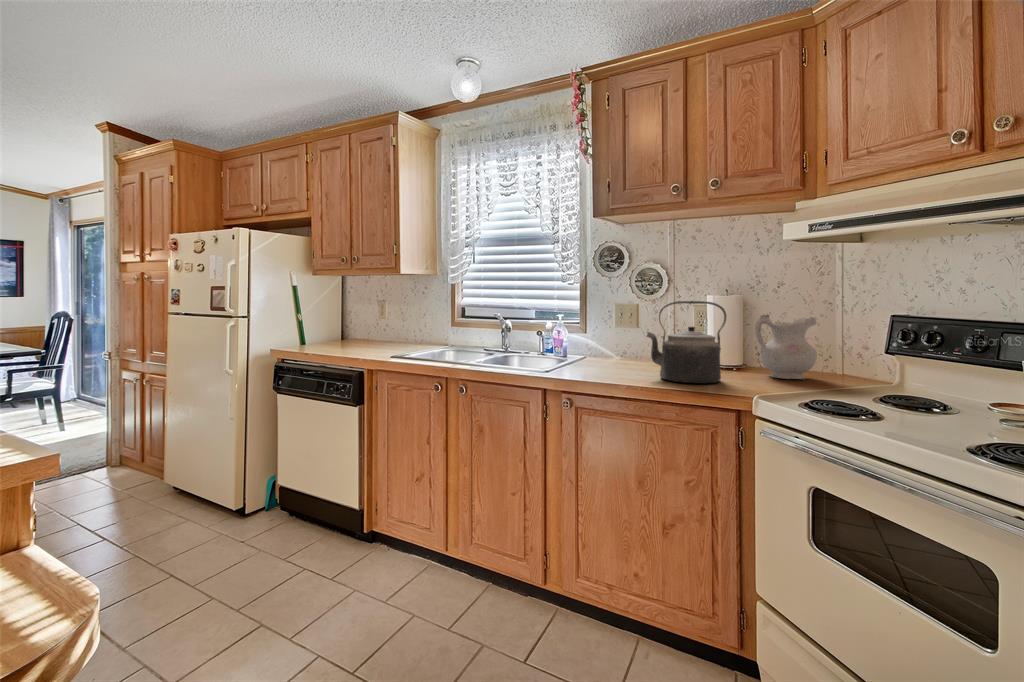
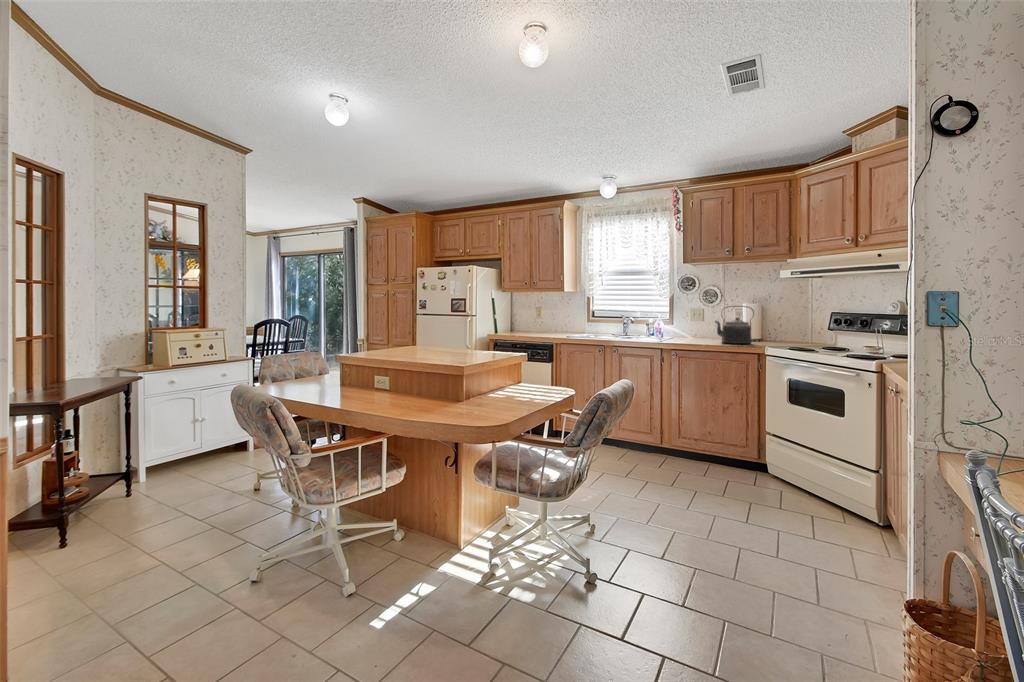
ceramic pitcher: present [755,315,817,379] -> none [768,312,798,344]

